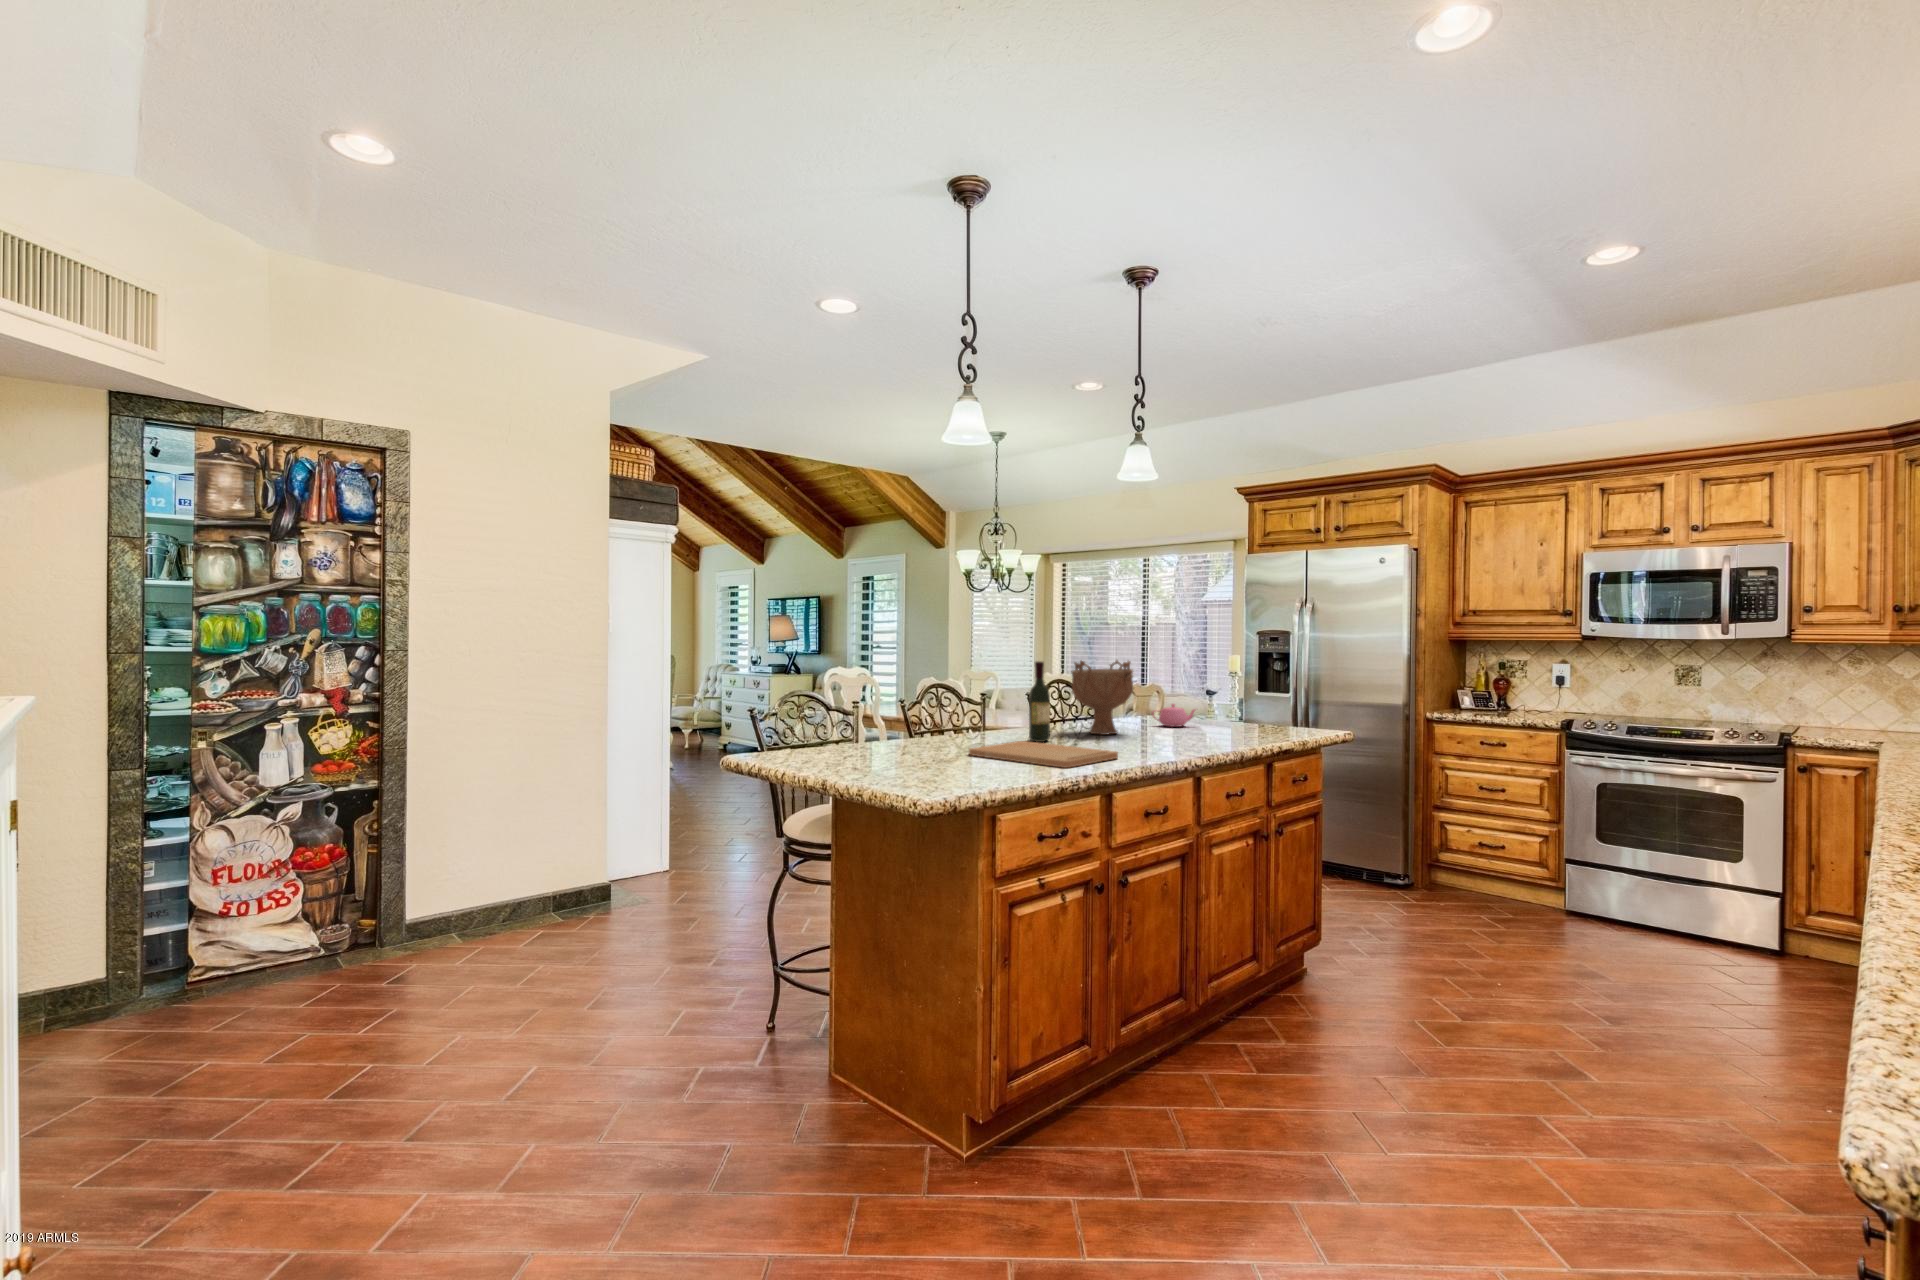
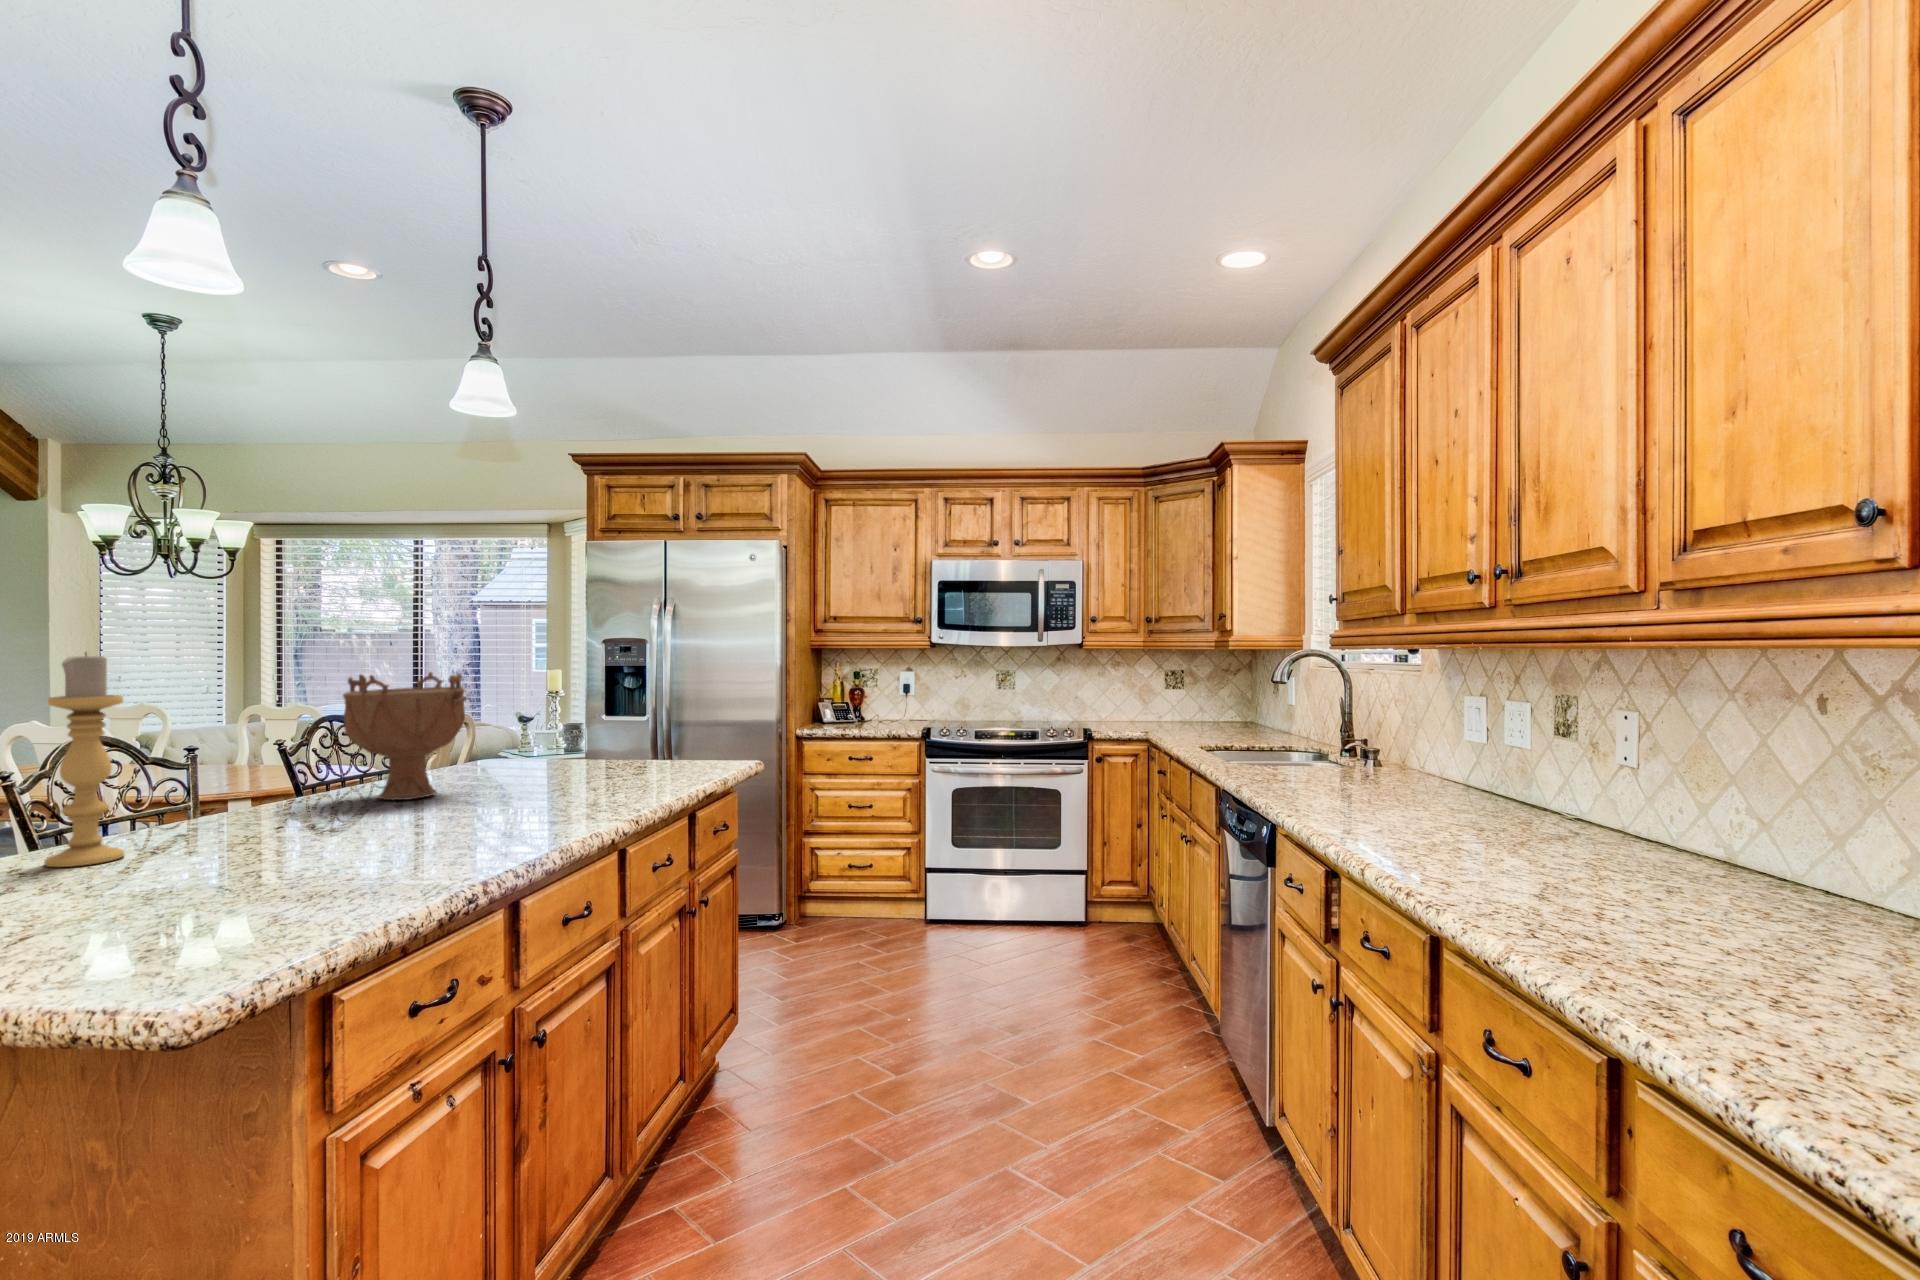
candle holder: none [955,649,981,746] -> present [44,653,124,867]
wine bottle: present [1029,661,1050,742] -> none [253,677,303,831]
teapot: present [1152,704,1195,727] -> none [484,737,559,772]
cutting board: present [969,741,1118,768] -> none [86,836,473,895]

